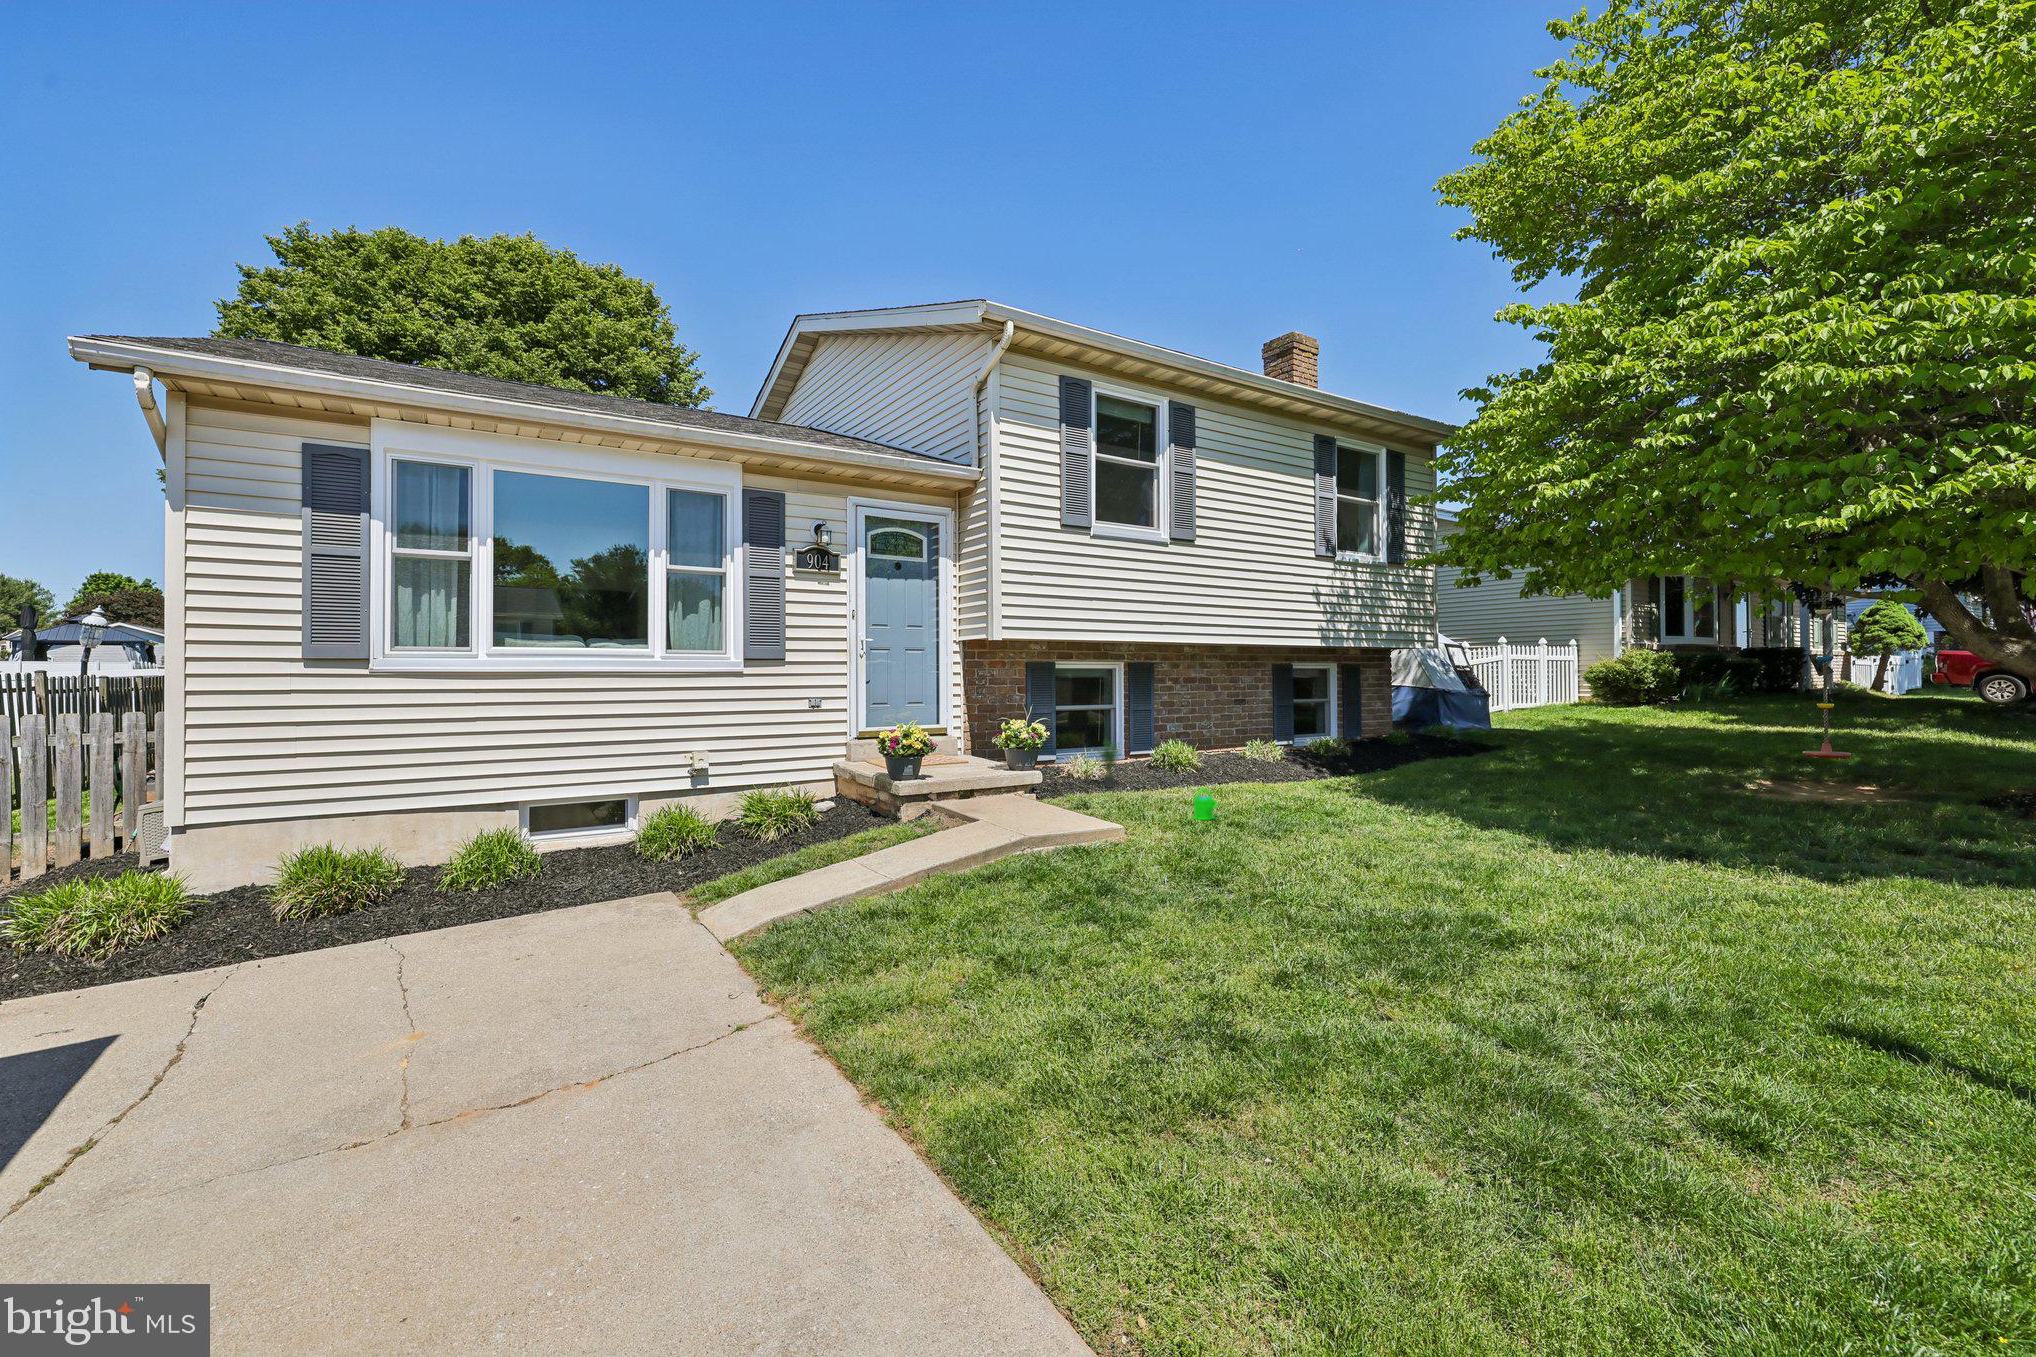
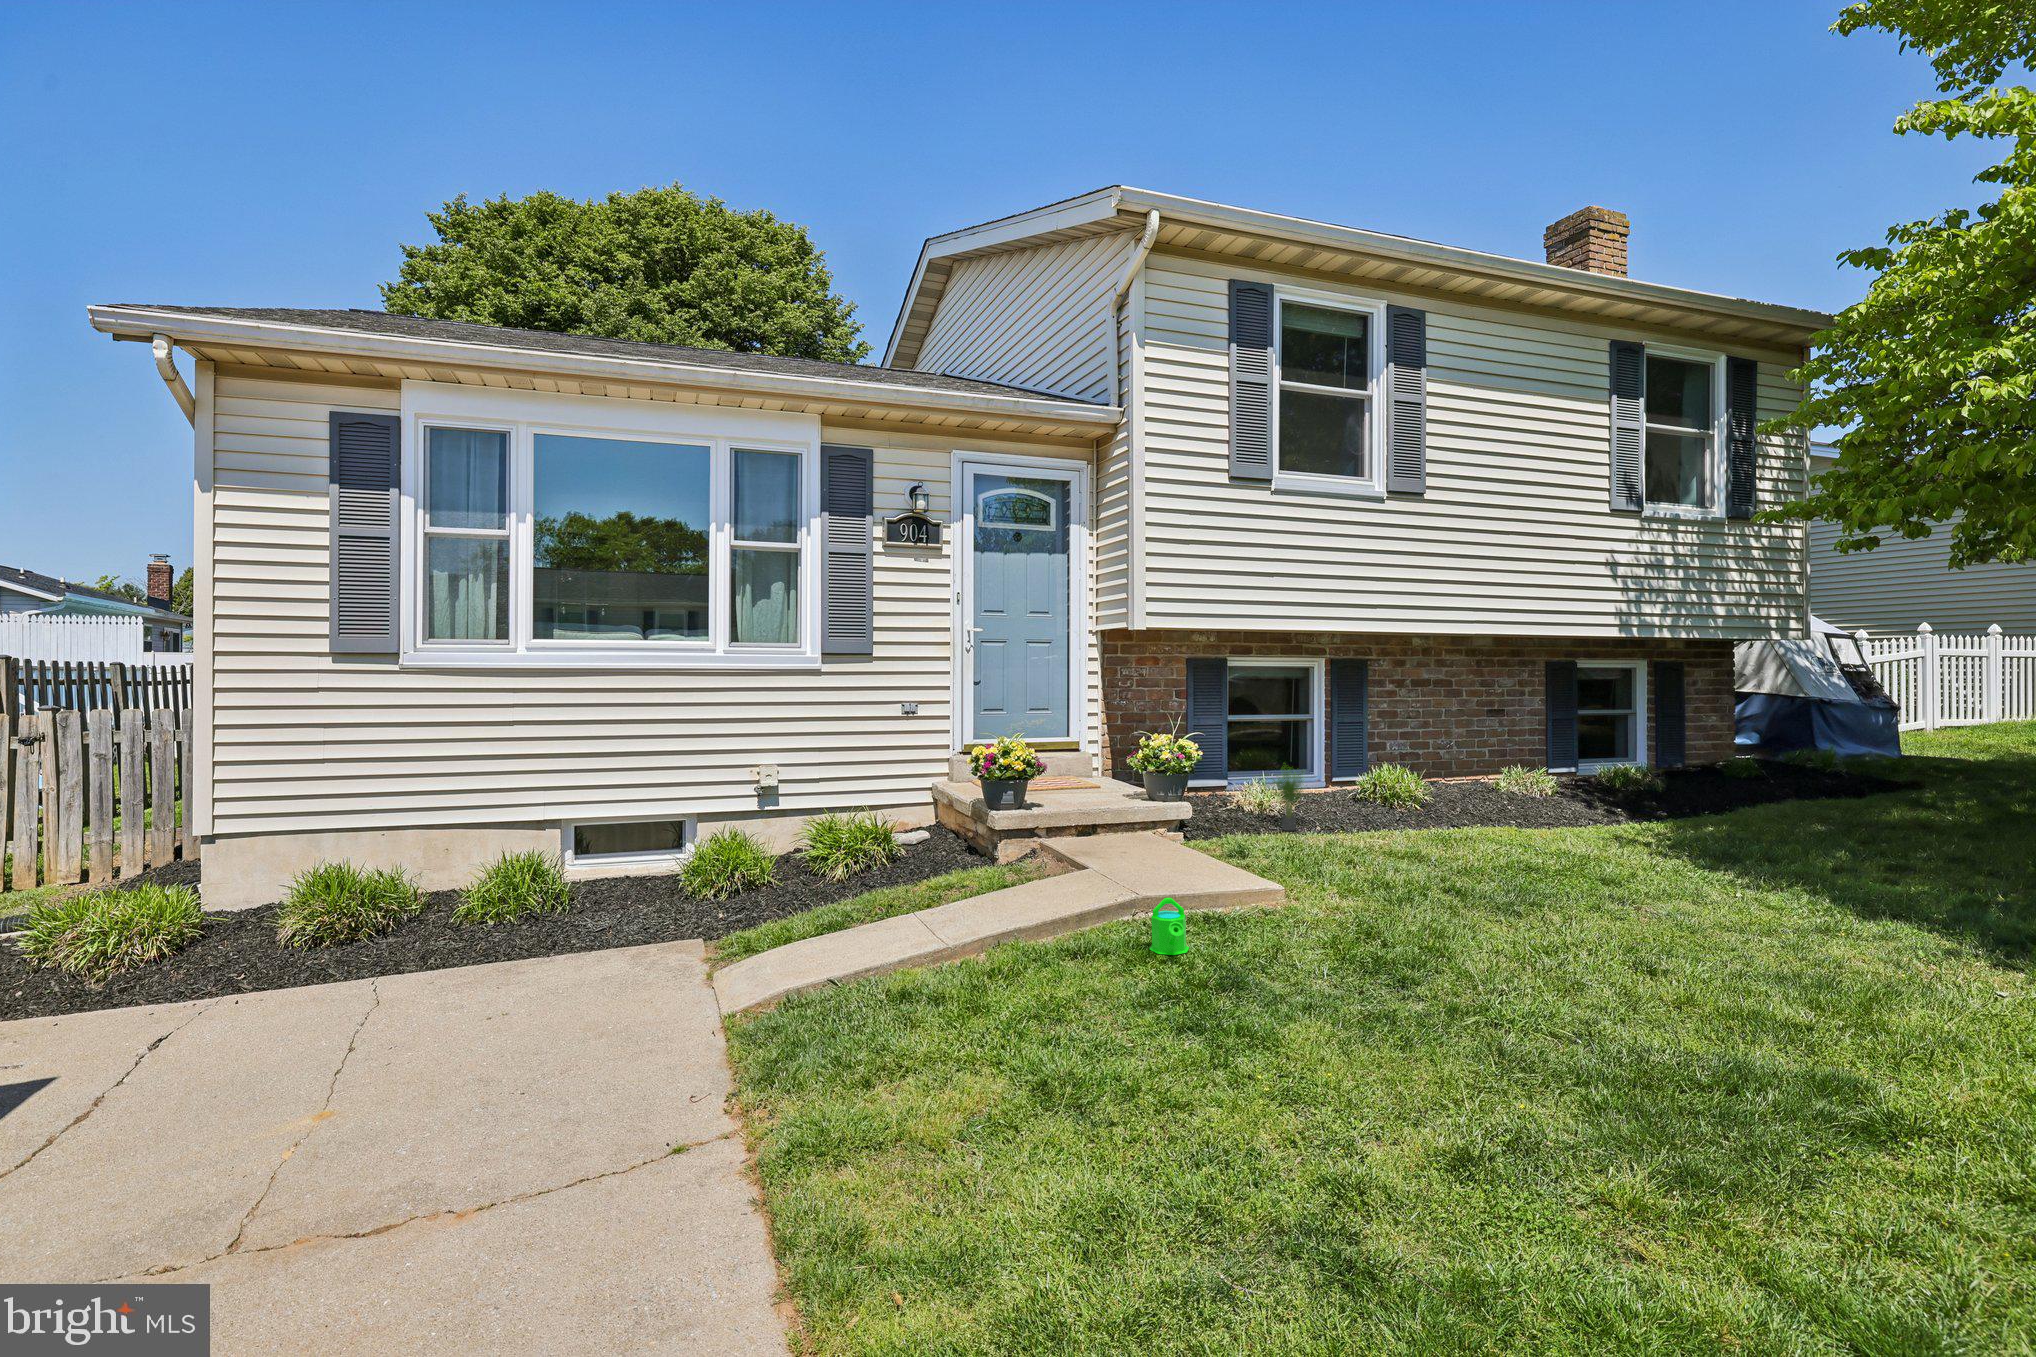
watering can: present [1193,788,1218,820] -> present [1150,898,1189,955]

